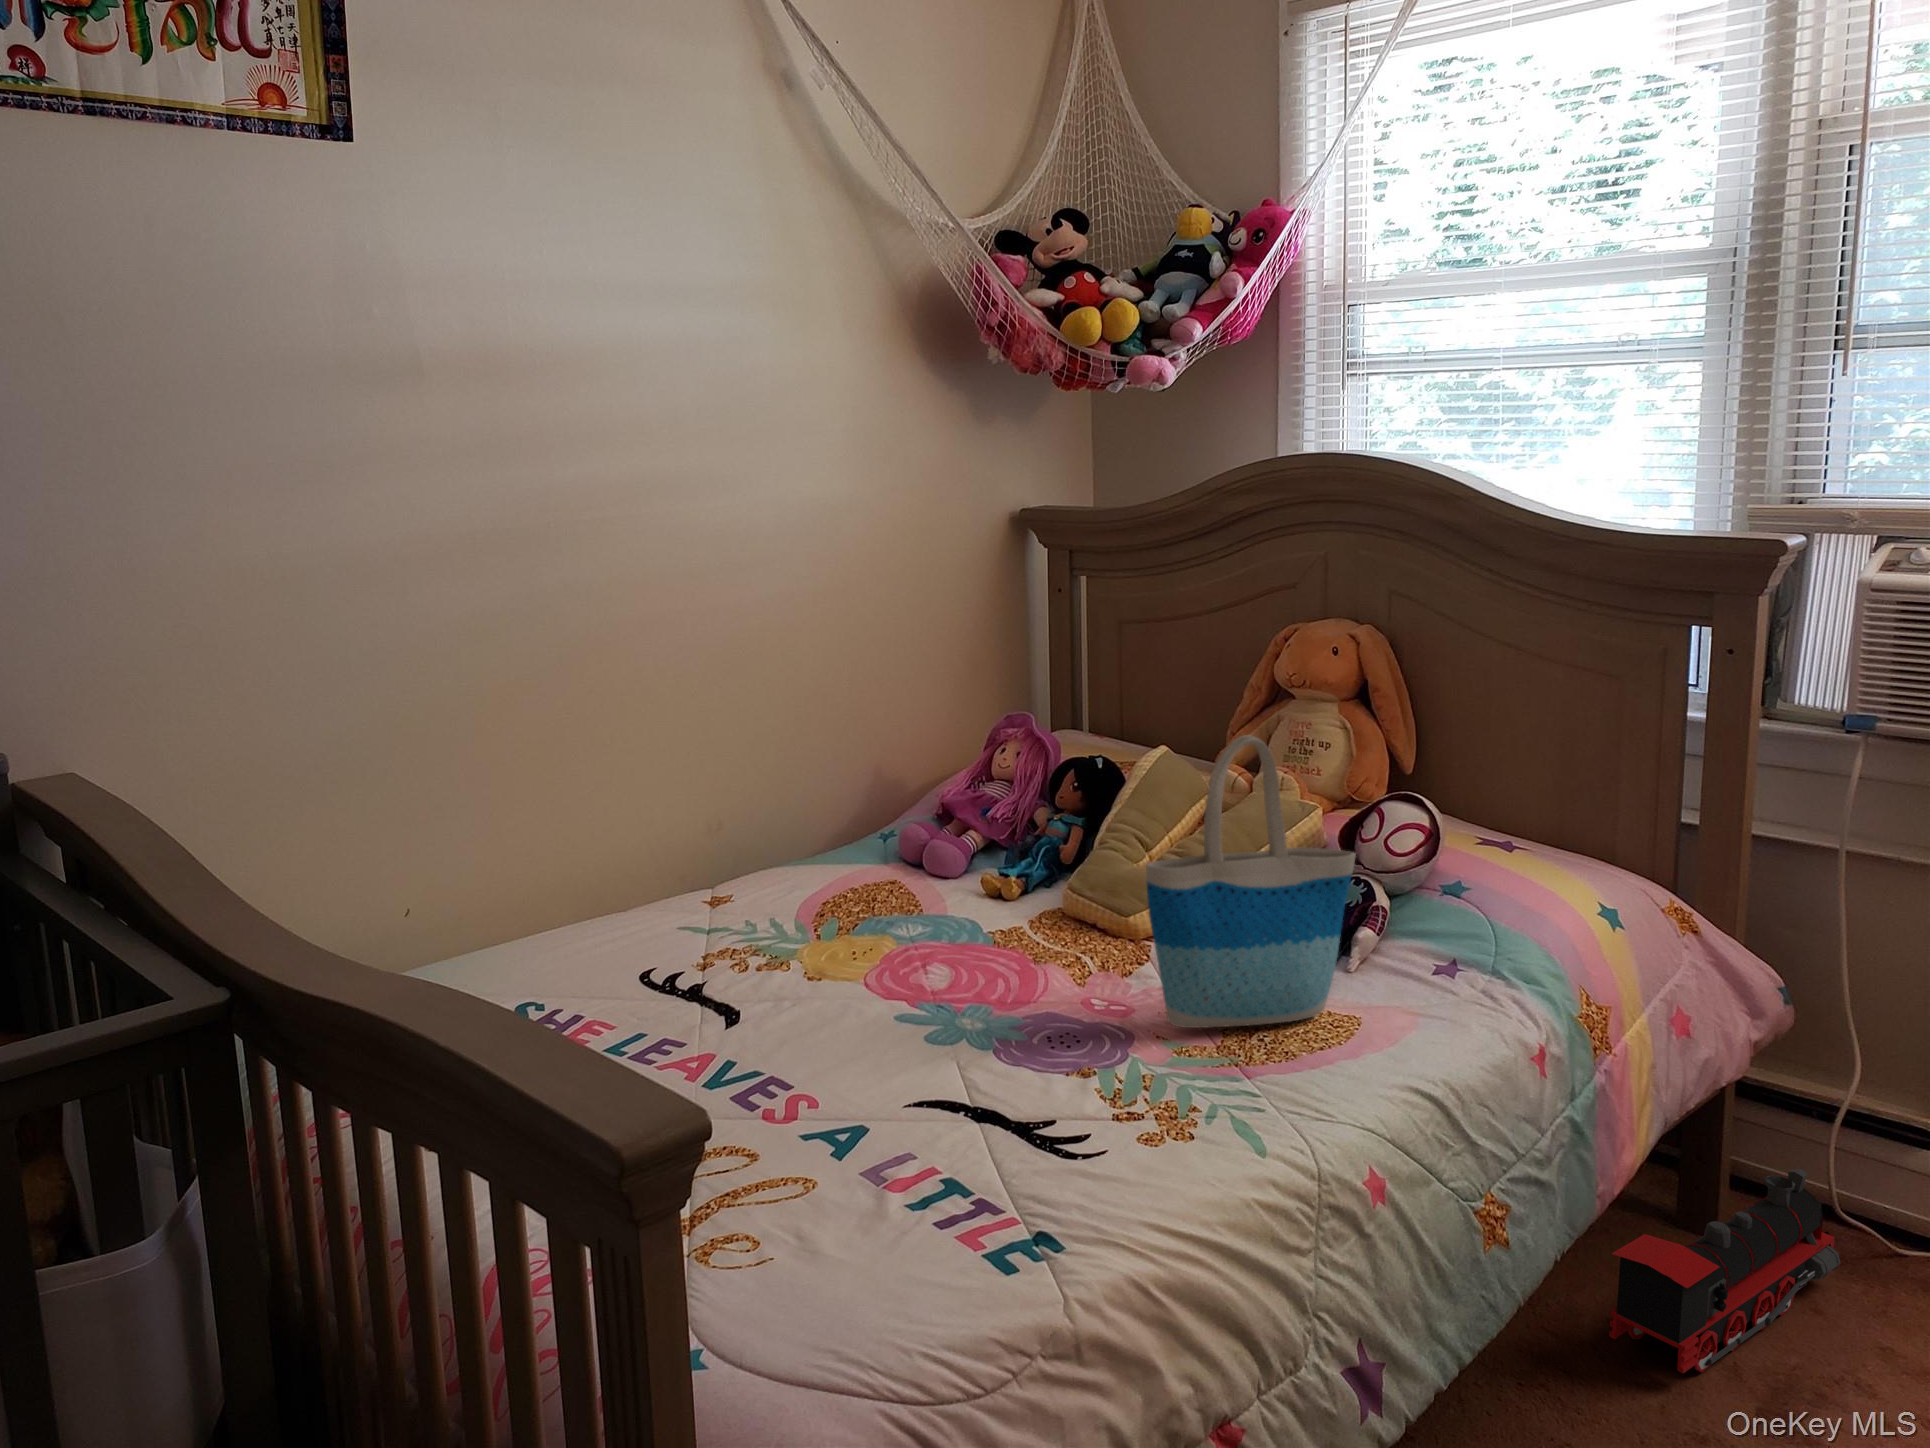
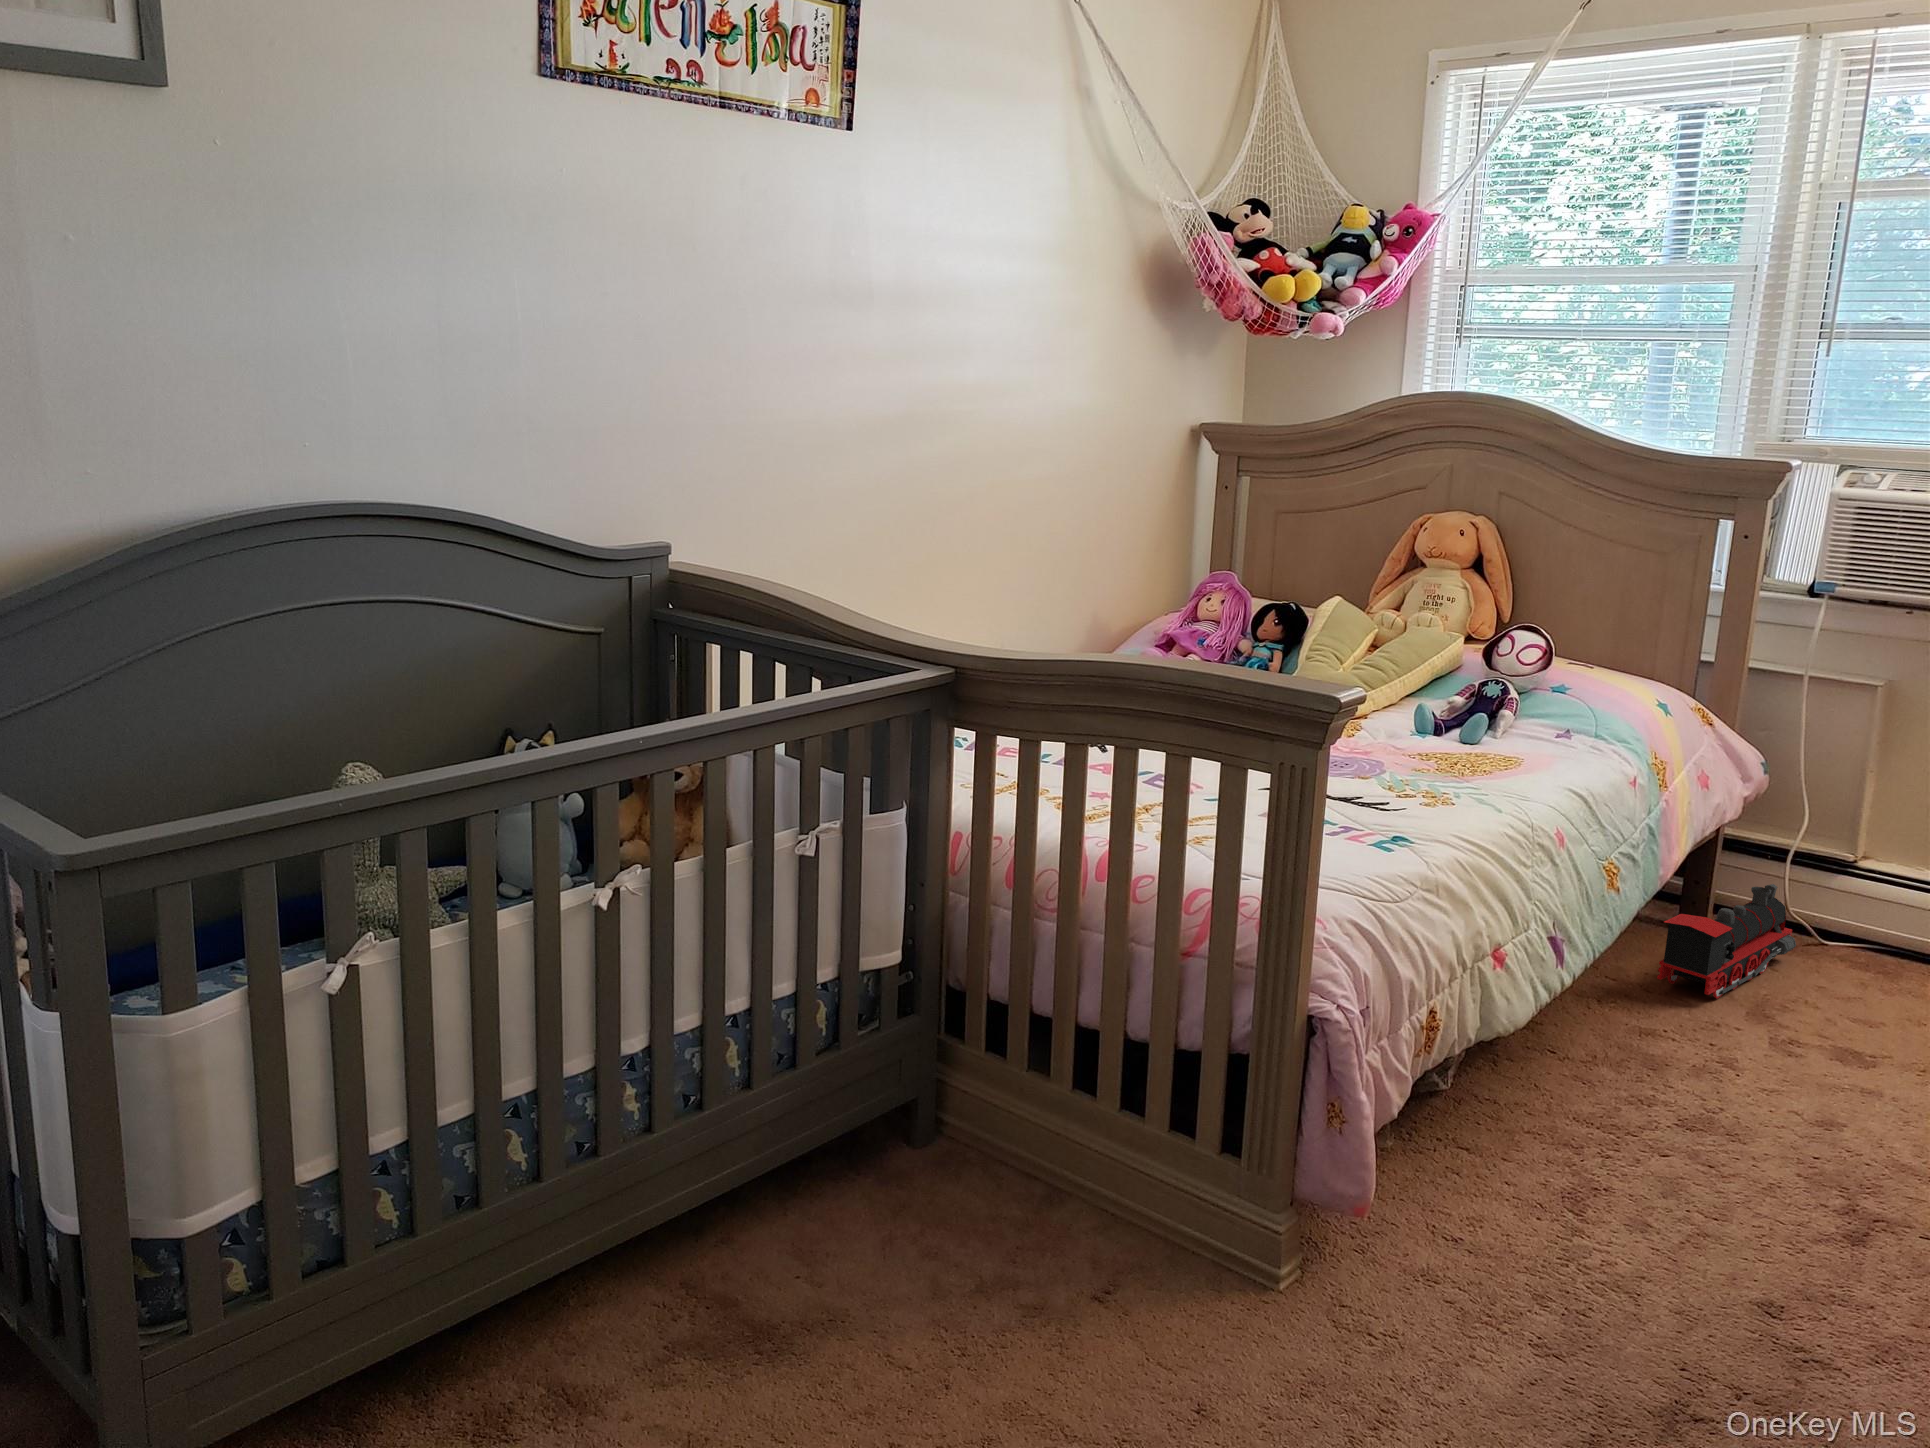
tote bag: present [1146,735,1356,1028] -> none [1393,566,1524,760]

